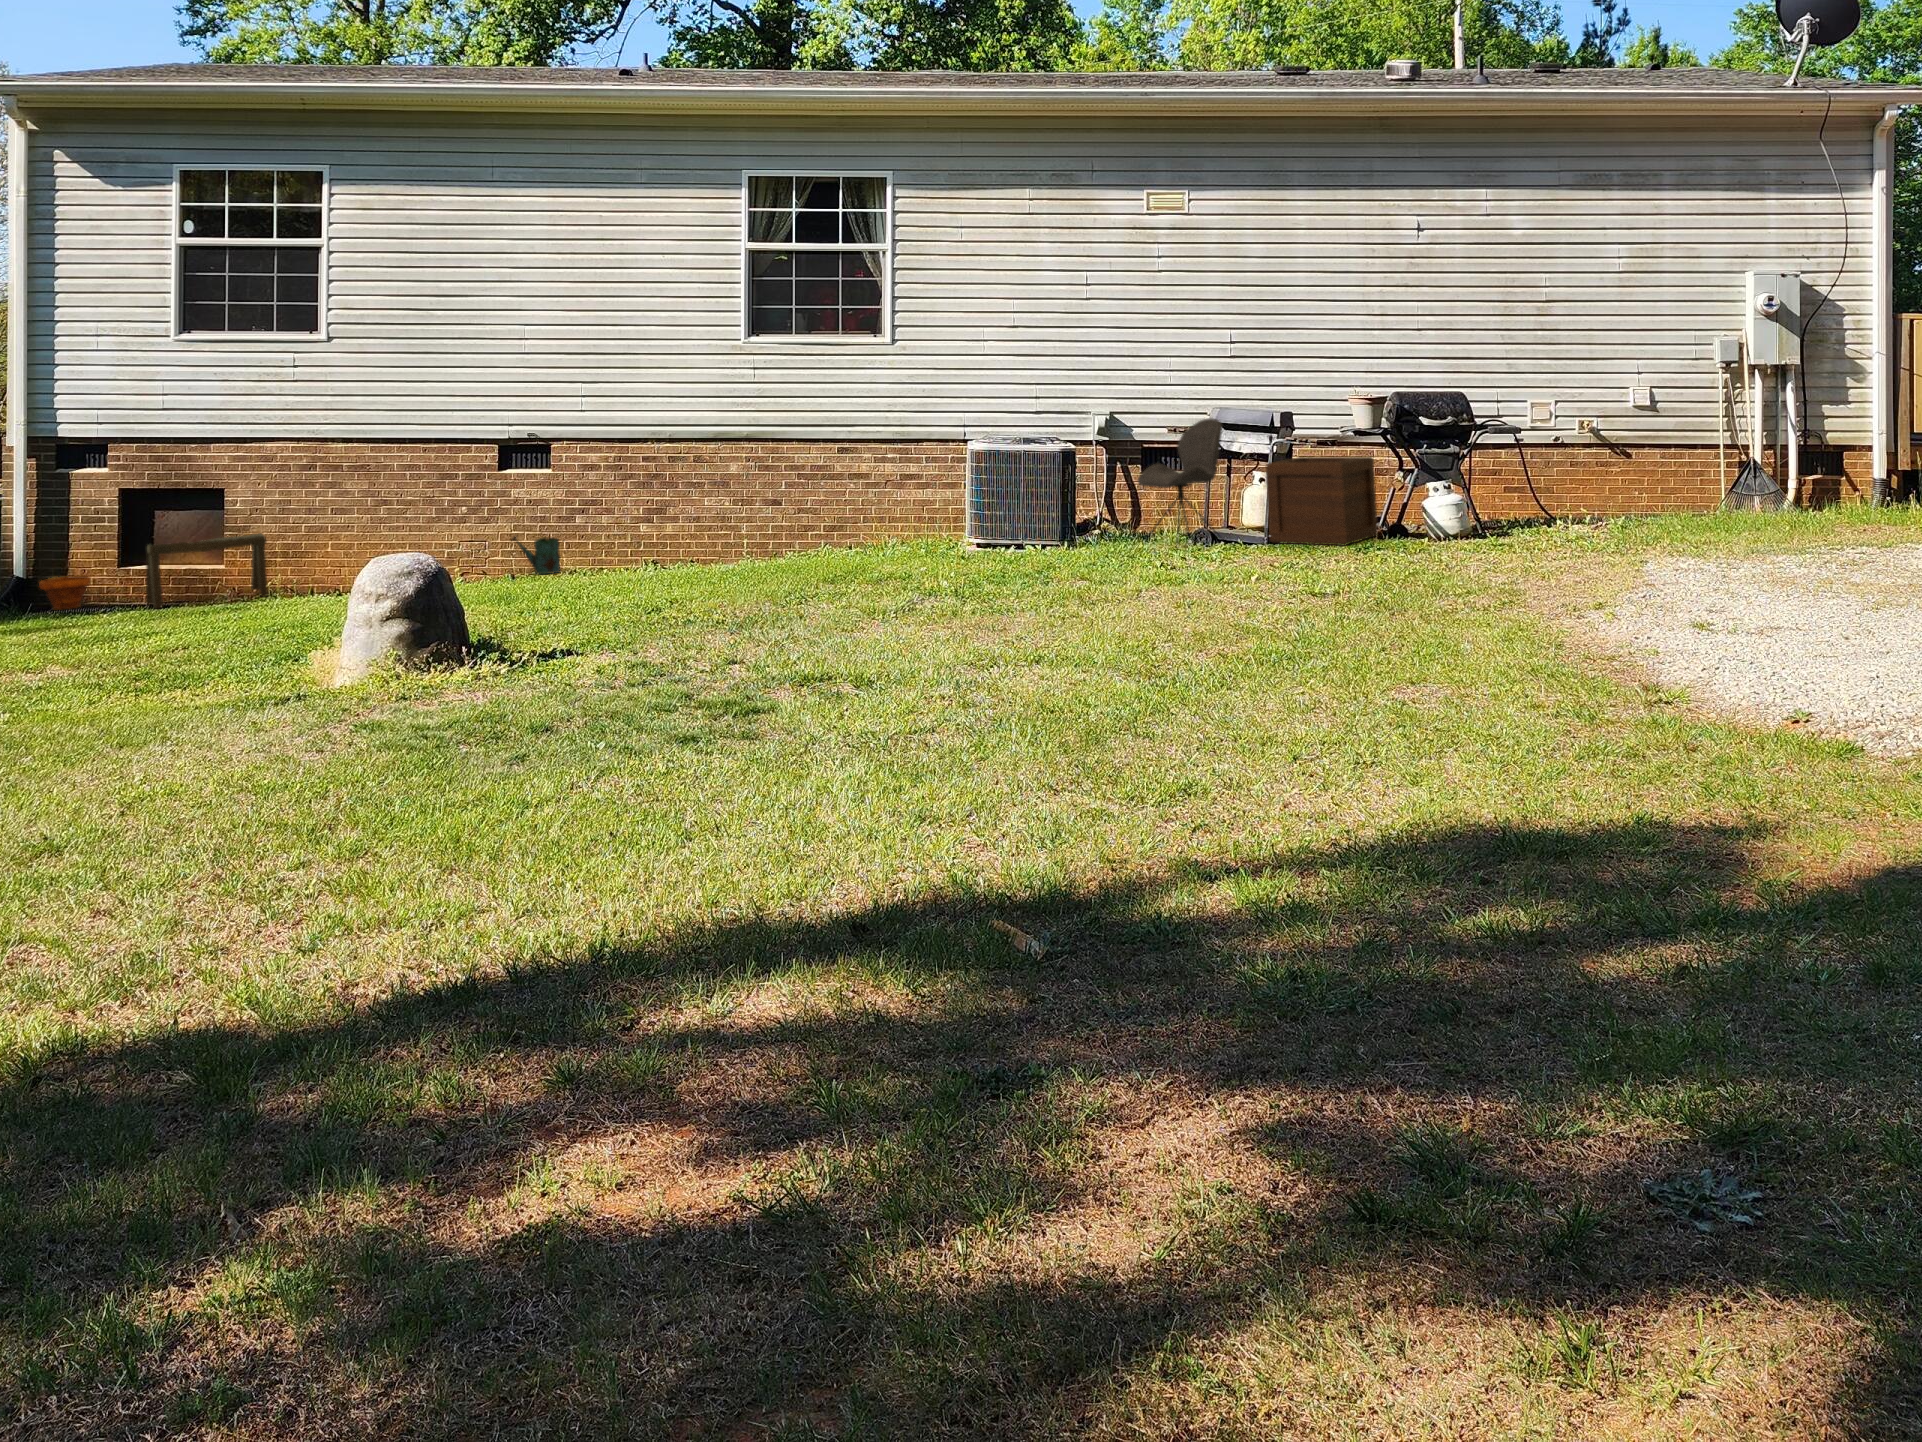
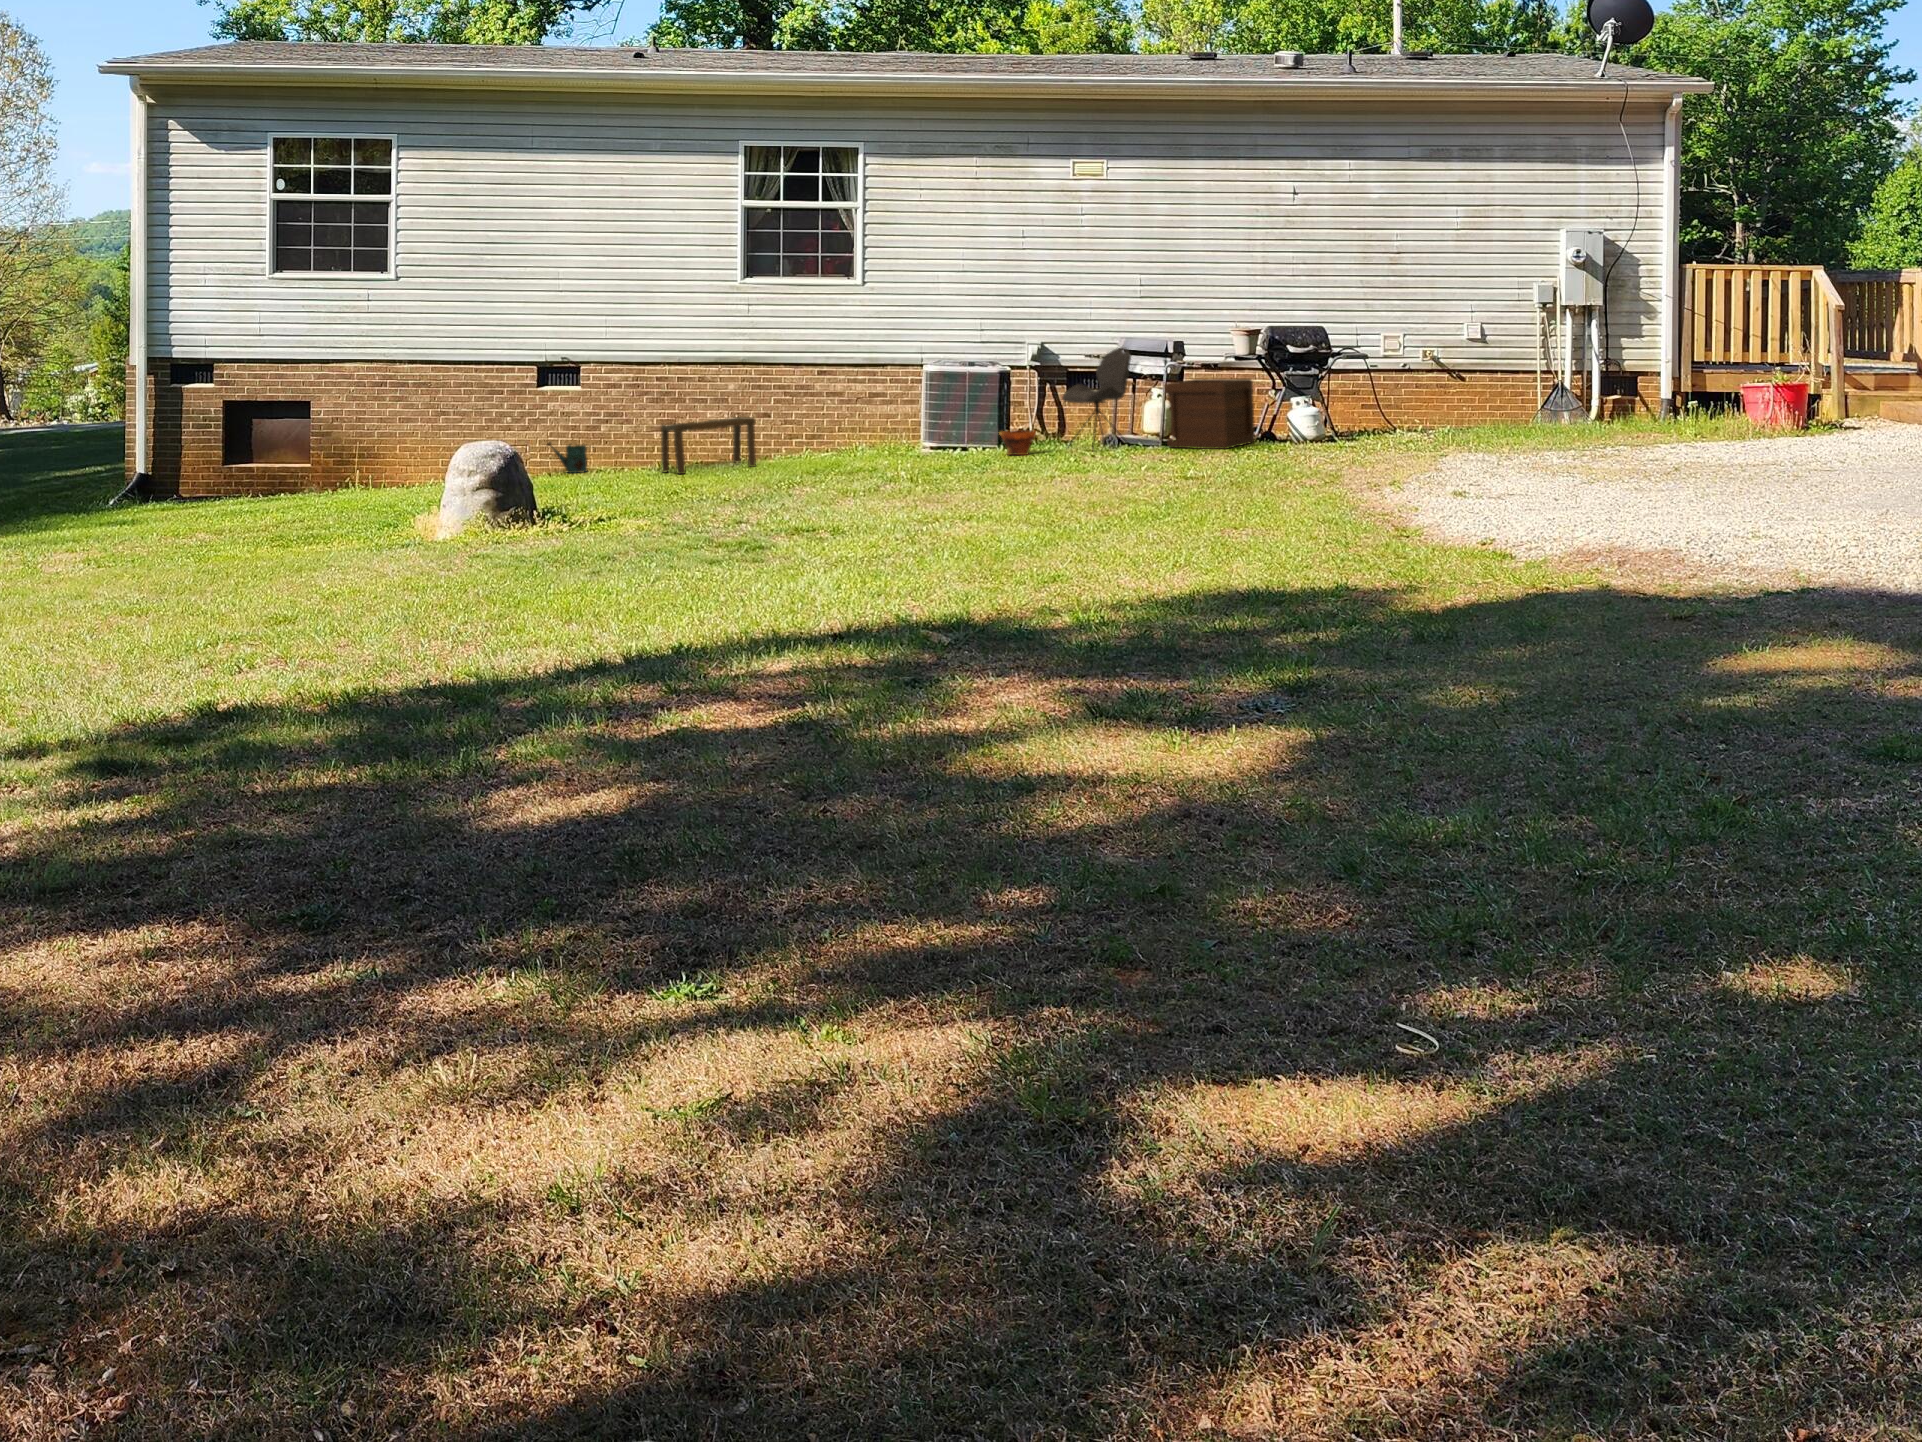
bench: present [146,533,268,608] -> present [661,417,756,474]
planter: present [39,576,90,609] -> present [1000,430,1036,455]

